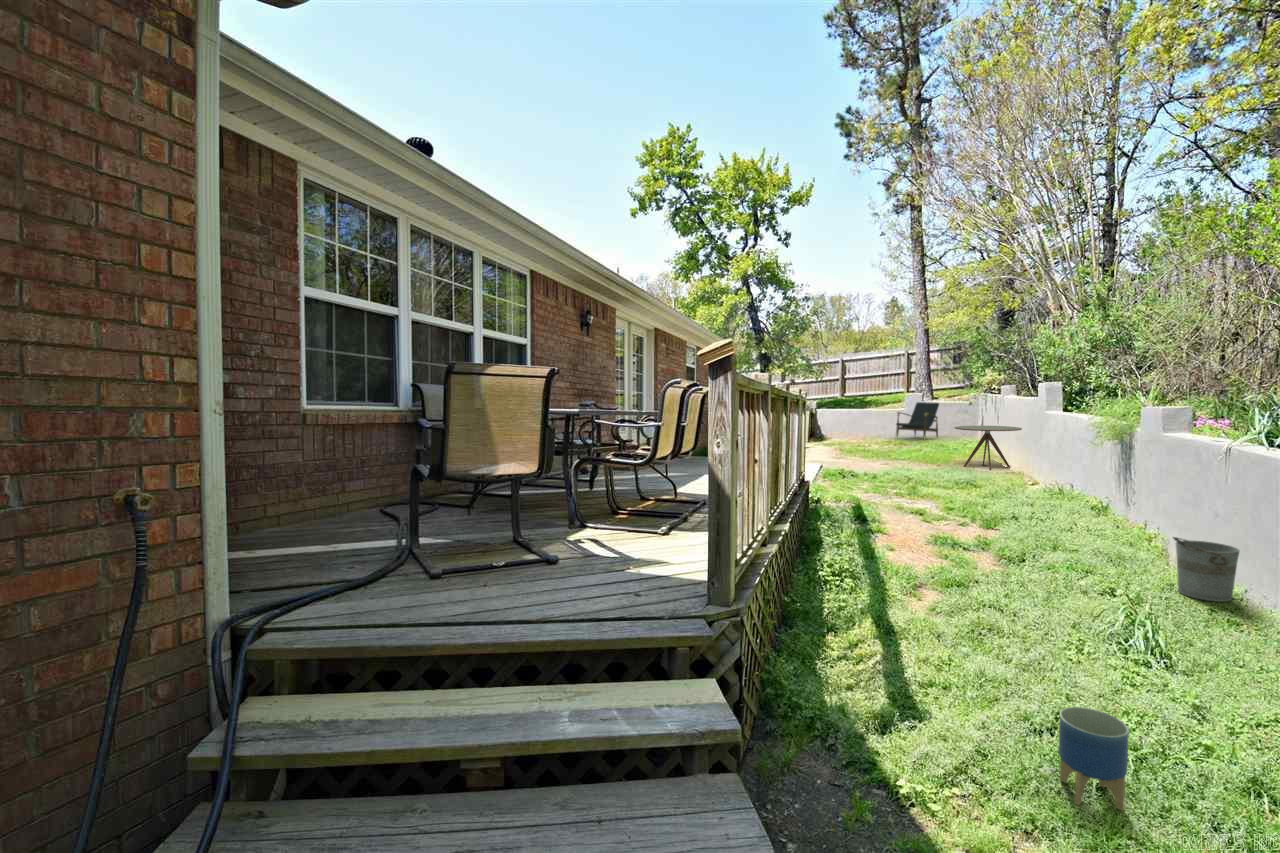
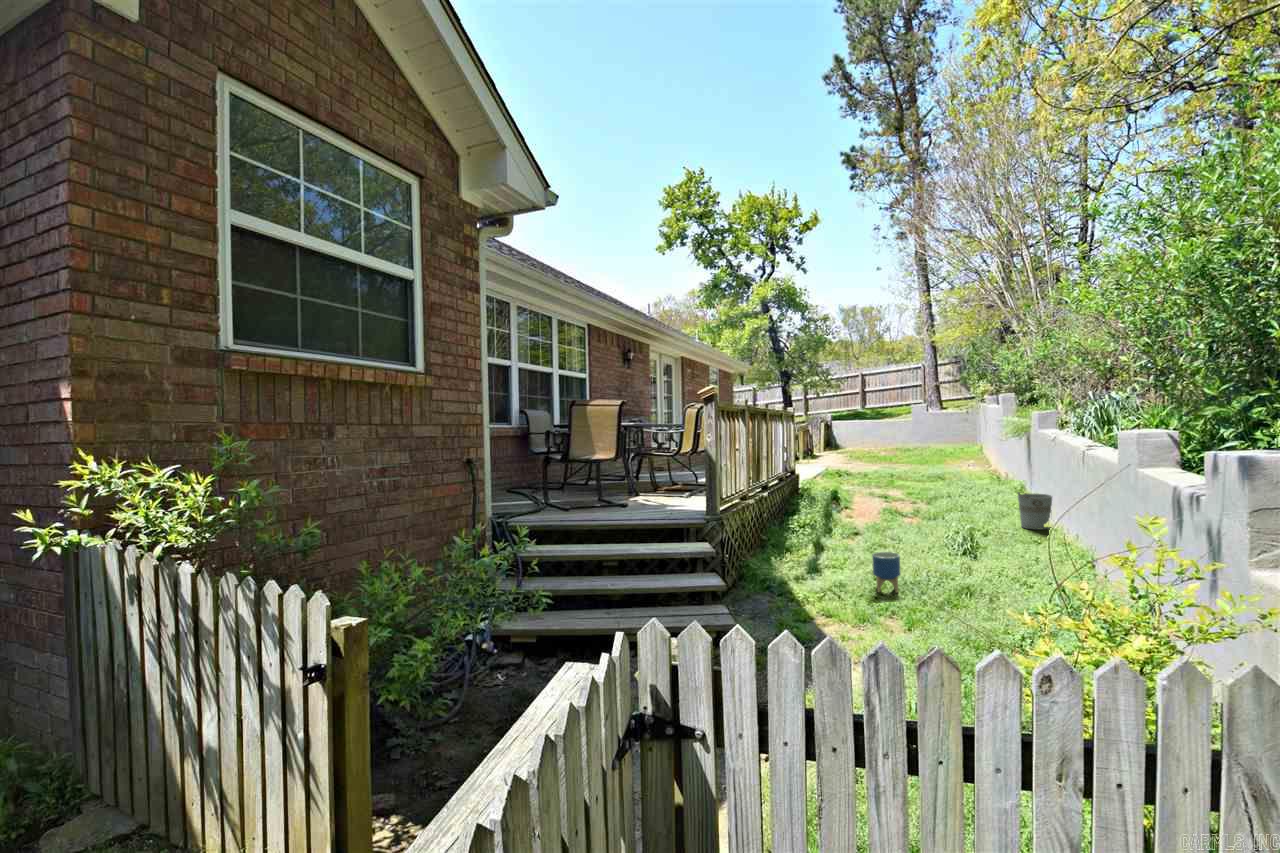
lounge chair: present [896,402,939,439] -> none [903,412,941,446]
round table: present [955,426,1022,470] -> none [936,429,991,466]

